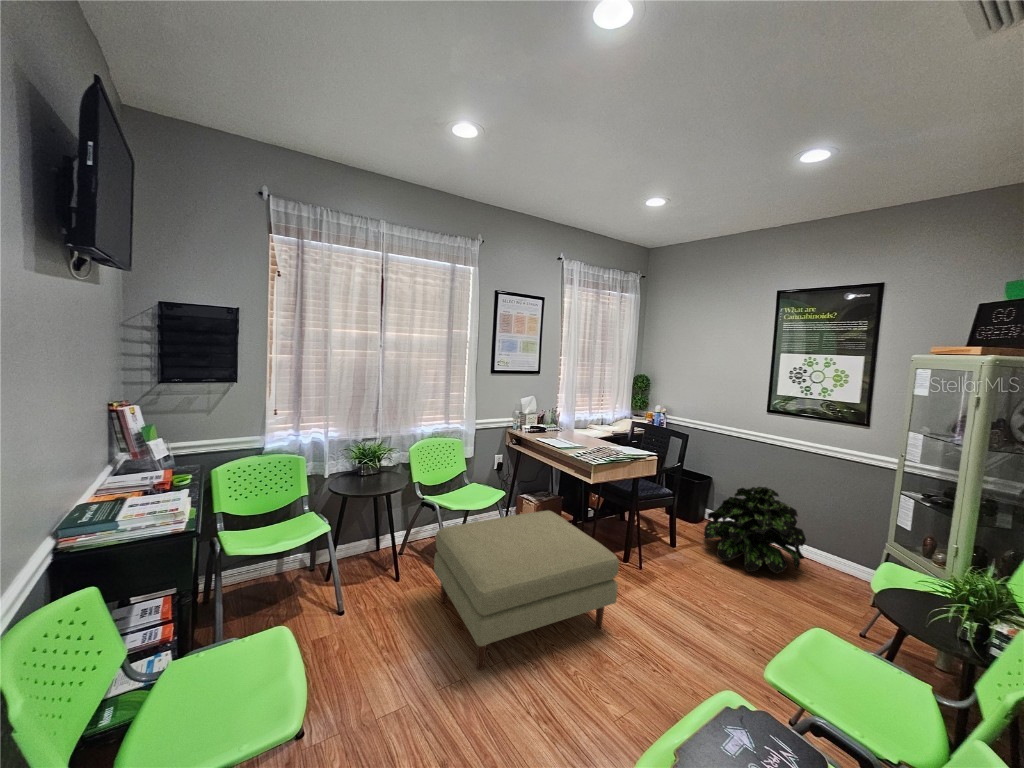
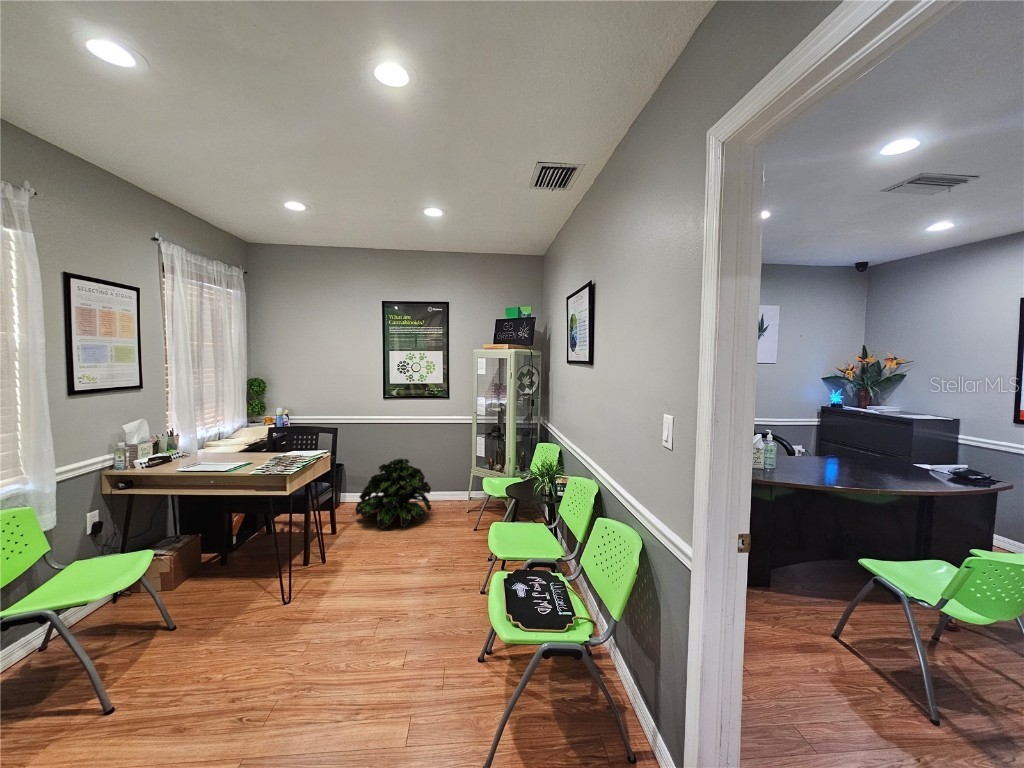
ottoman: present [434,511,619,670] -> none [91,545,348,738]

